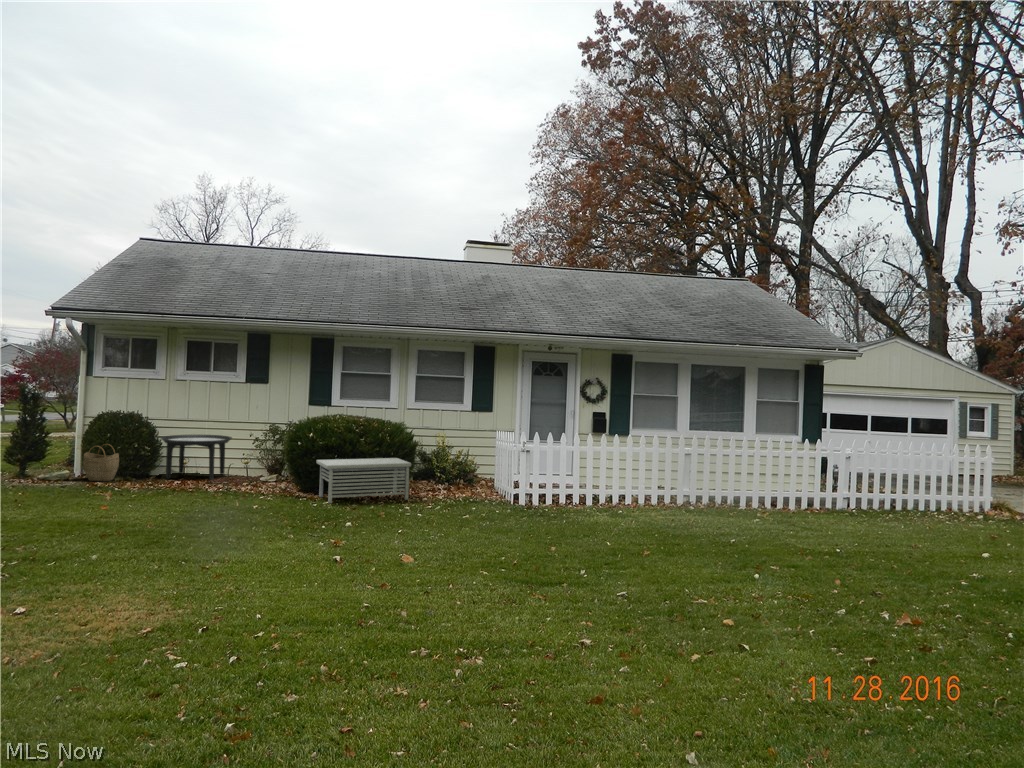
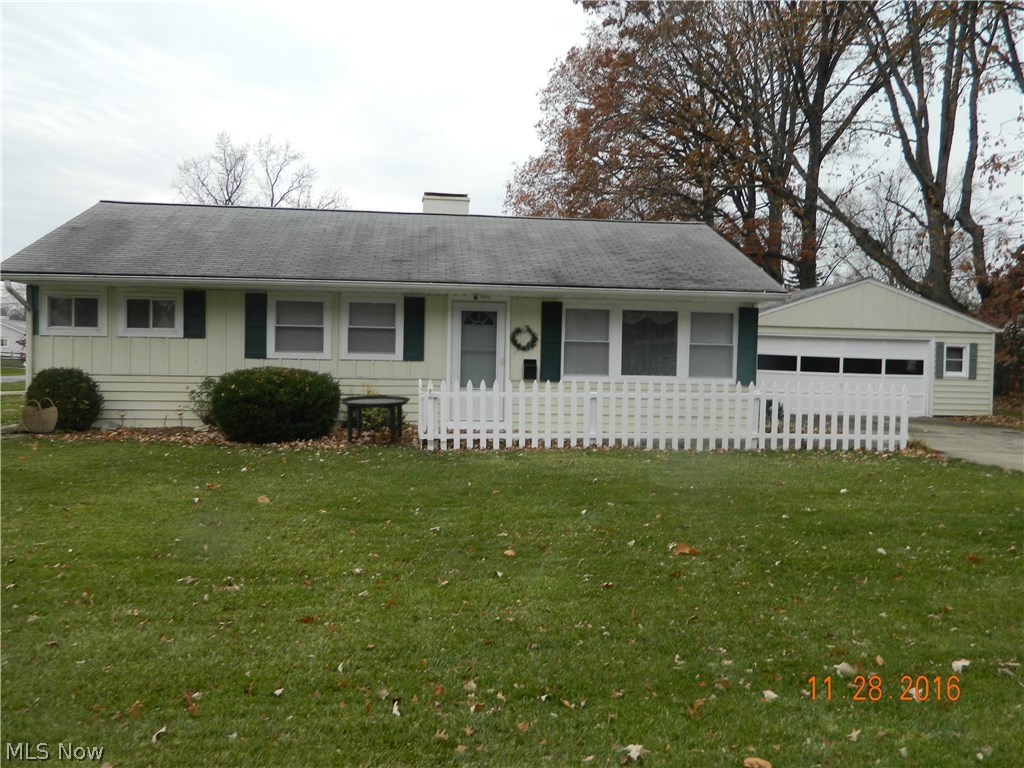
round table: present [161,435,232,480] -> present [340,396,410,443]
storage bench: present [317,458,411,503] -> none [223,407,313,452]

